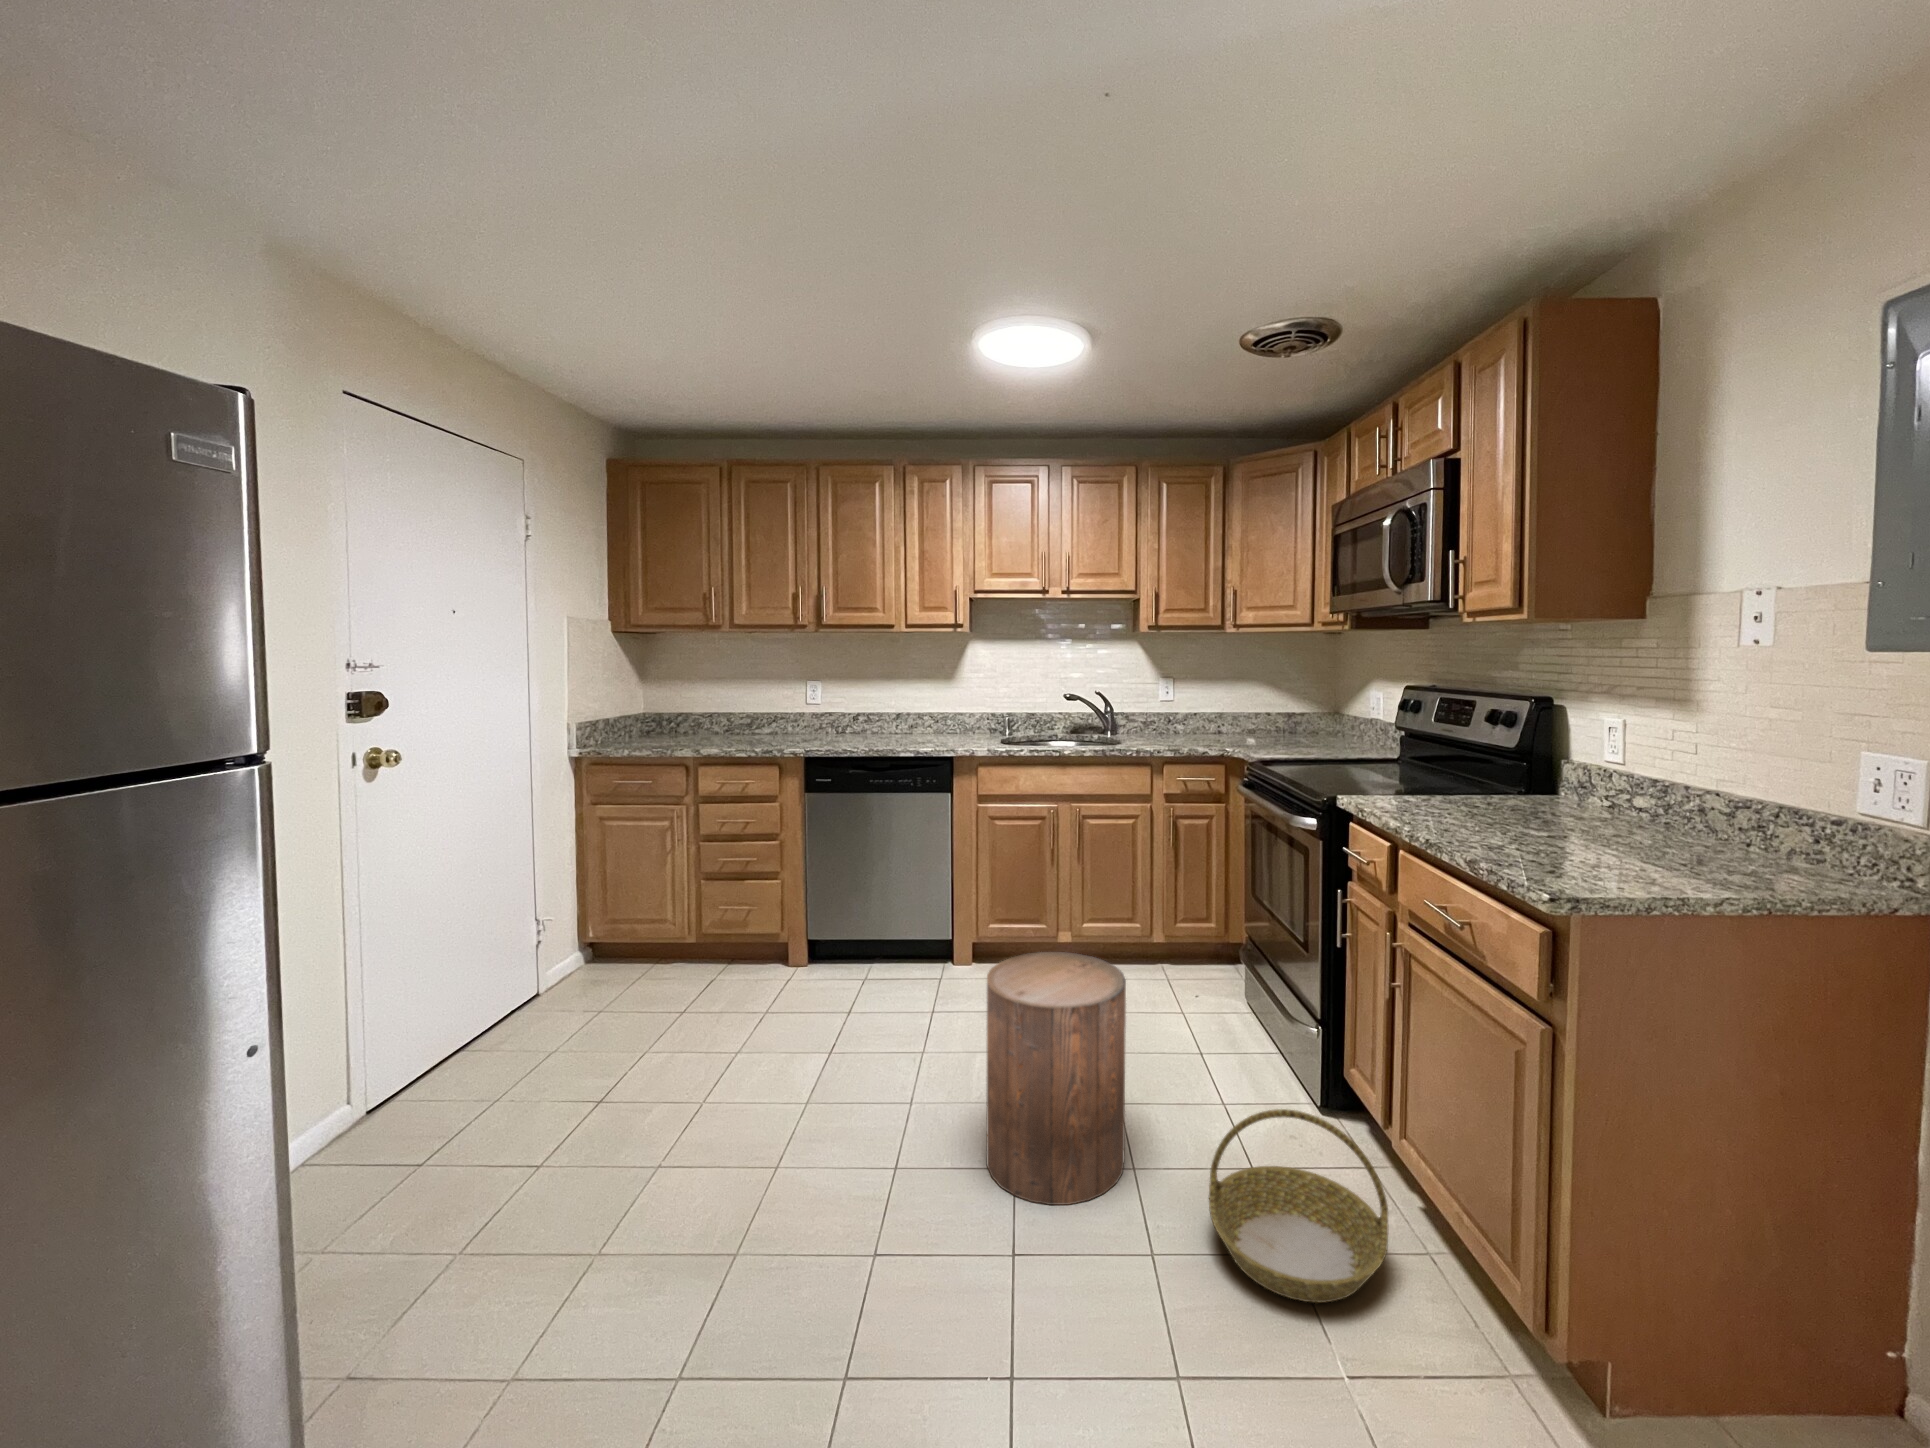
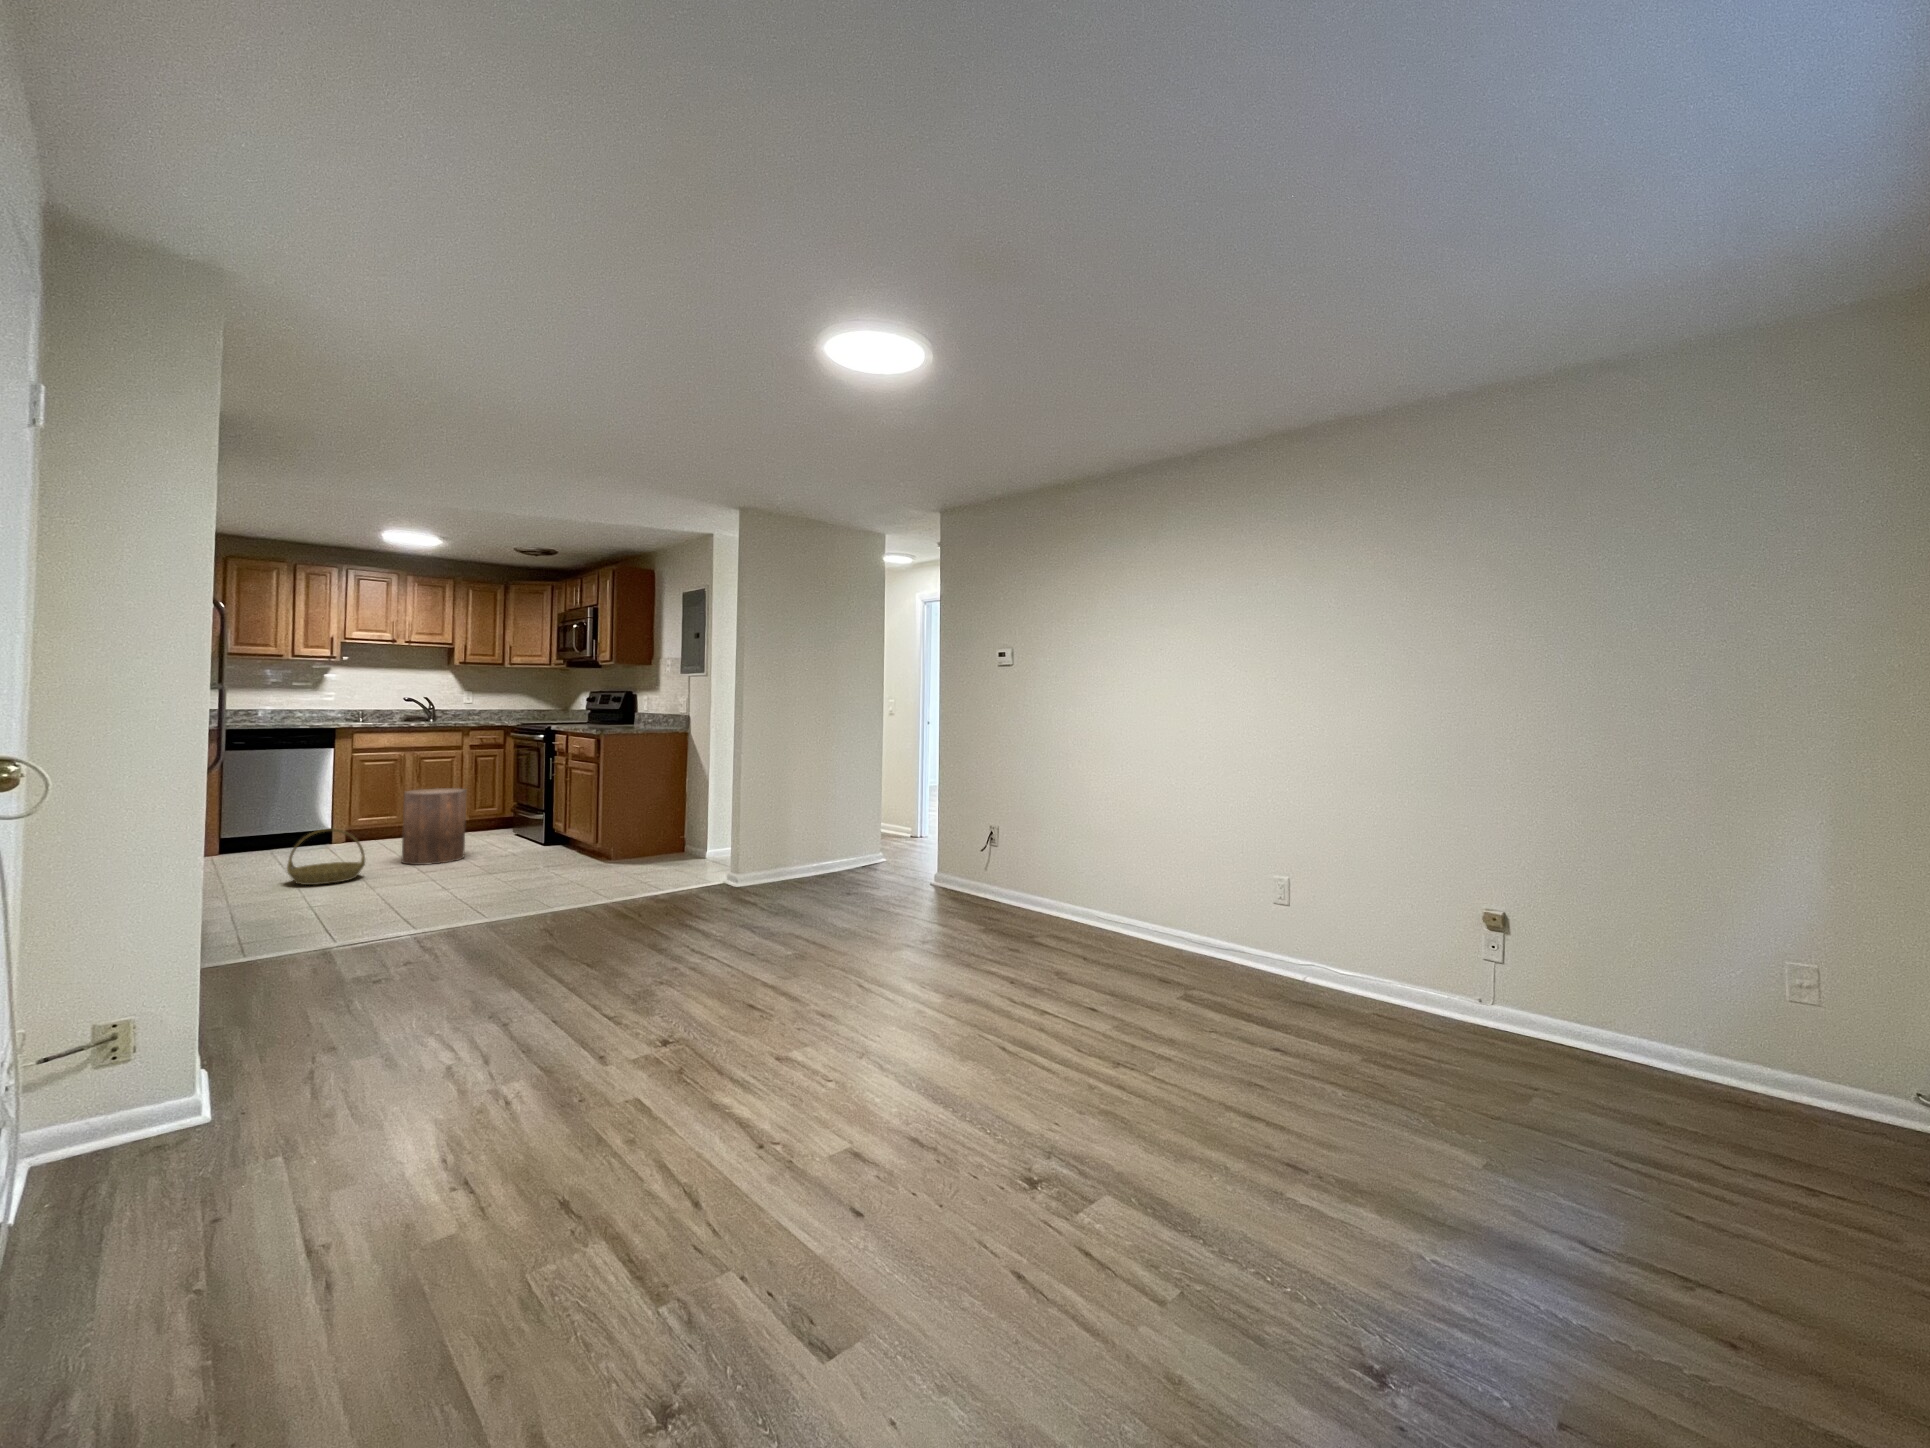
basket: present [1209,1109,1388,1303] -> present [287,828,365,885]

